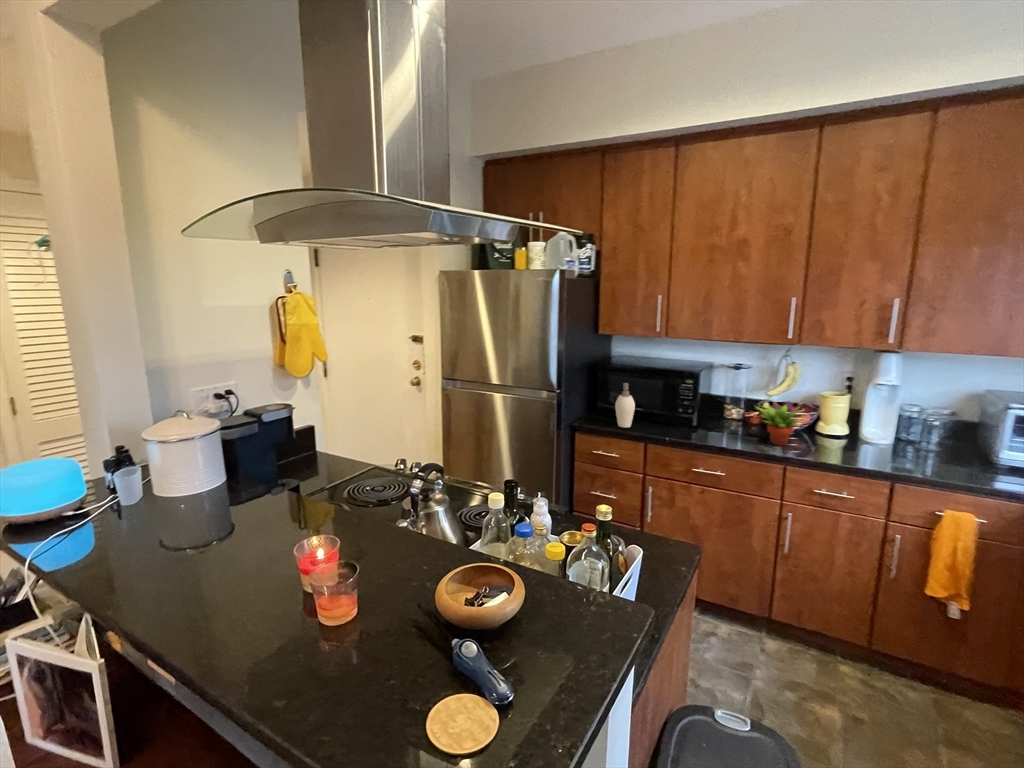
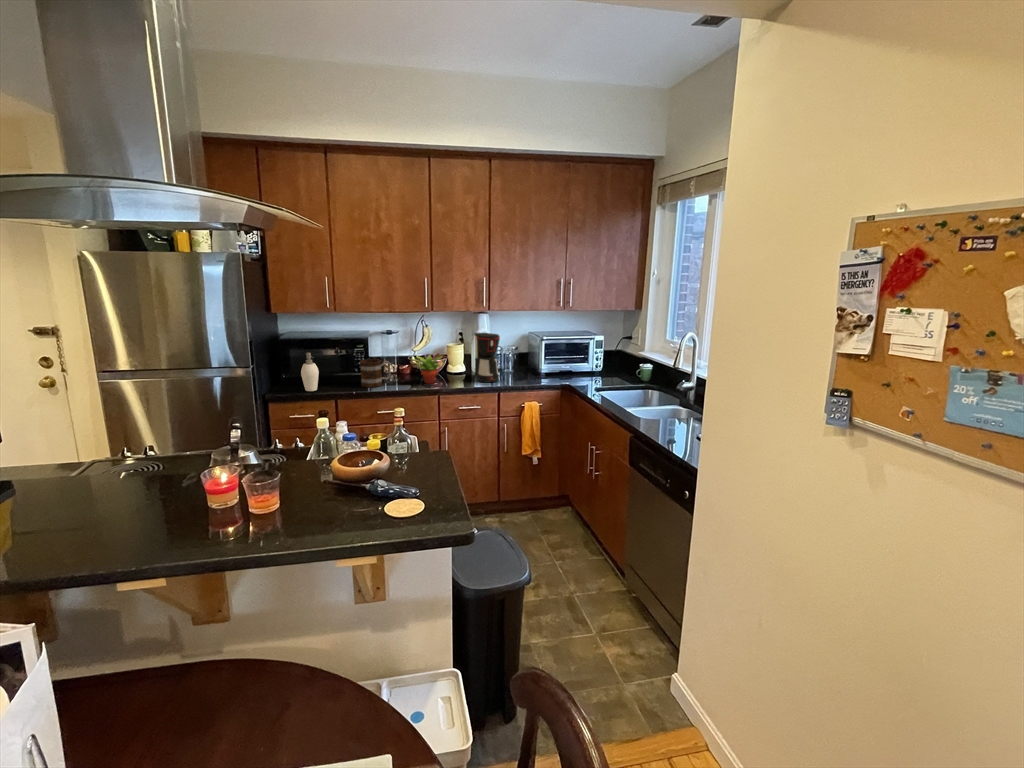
coffee maker: none [859,382,913,463] -> present [474,332,500,383]
mug: none [683,399,726,436] -> present [360,359,390,387]

